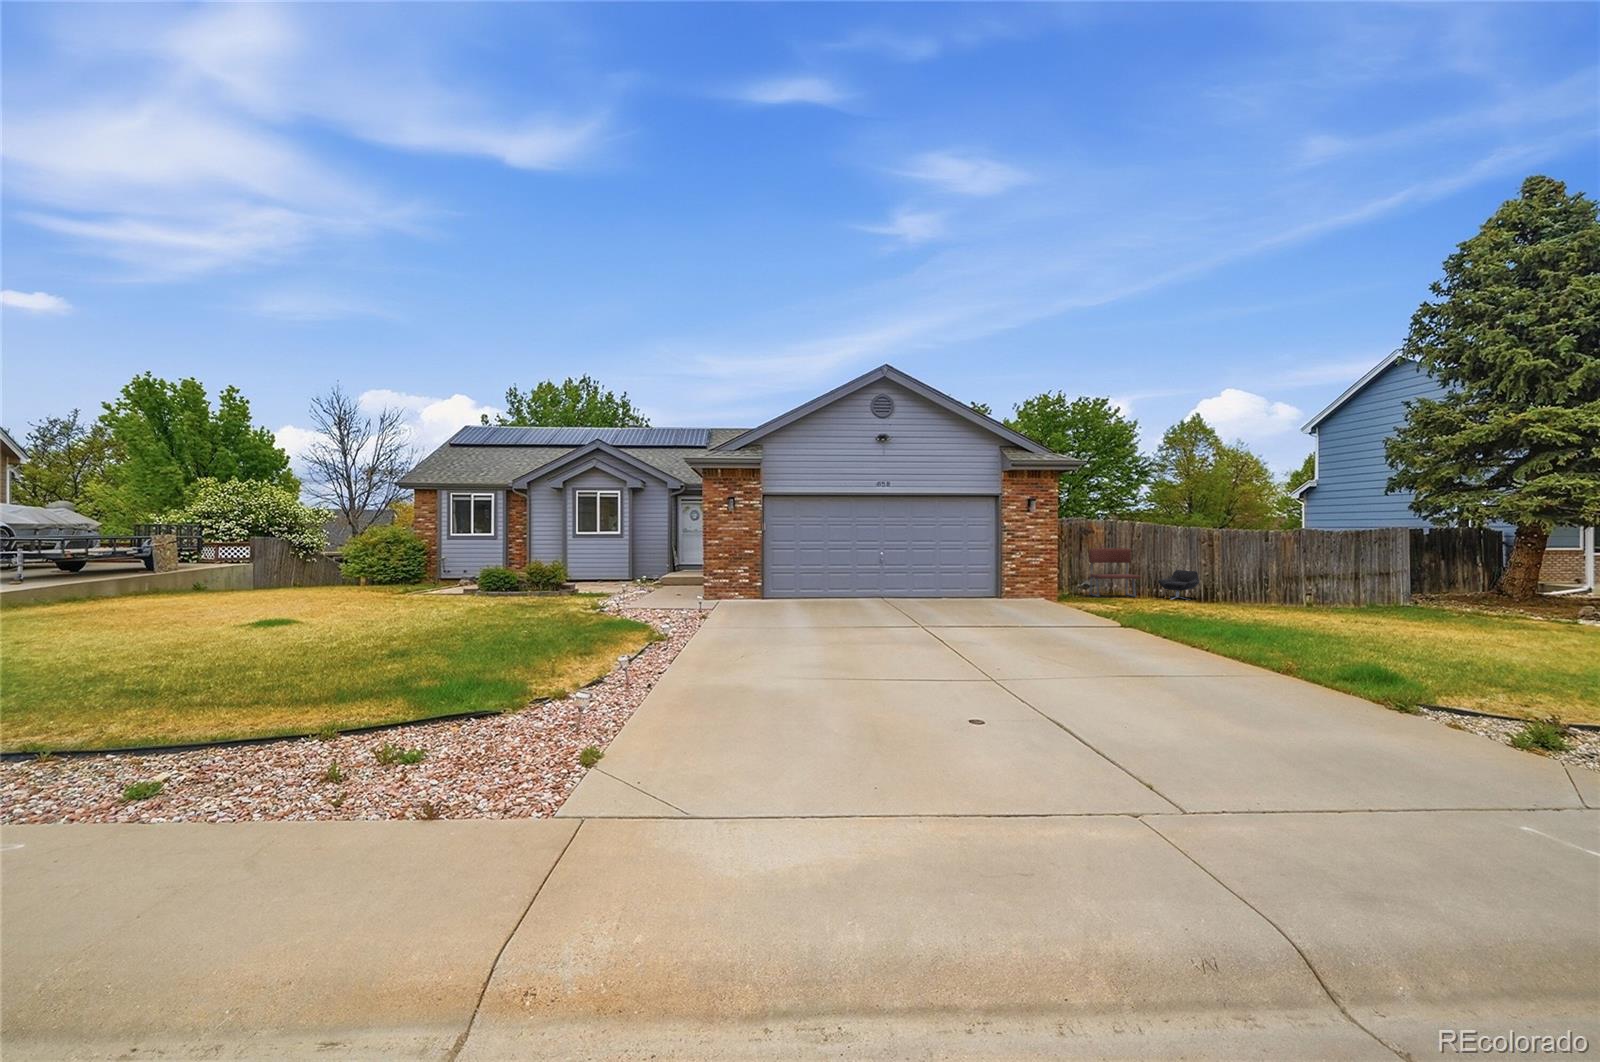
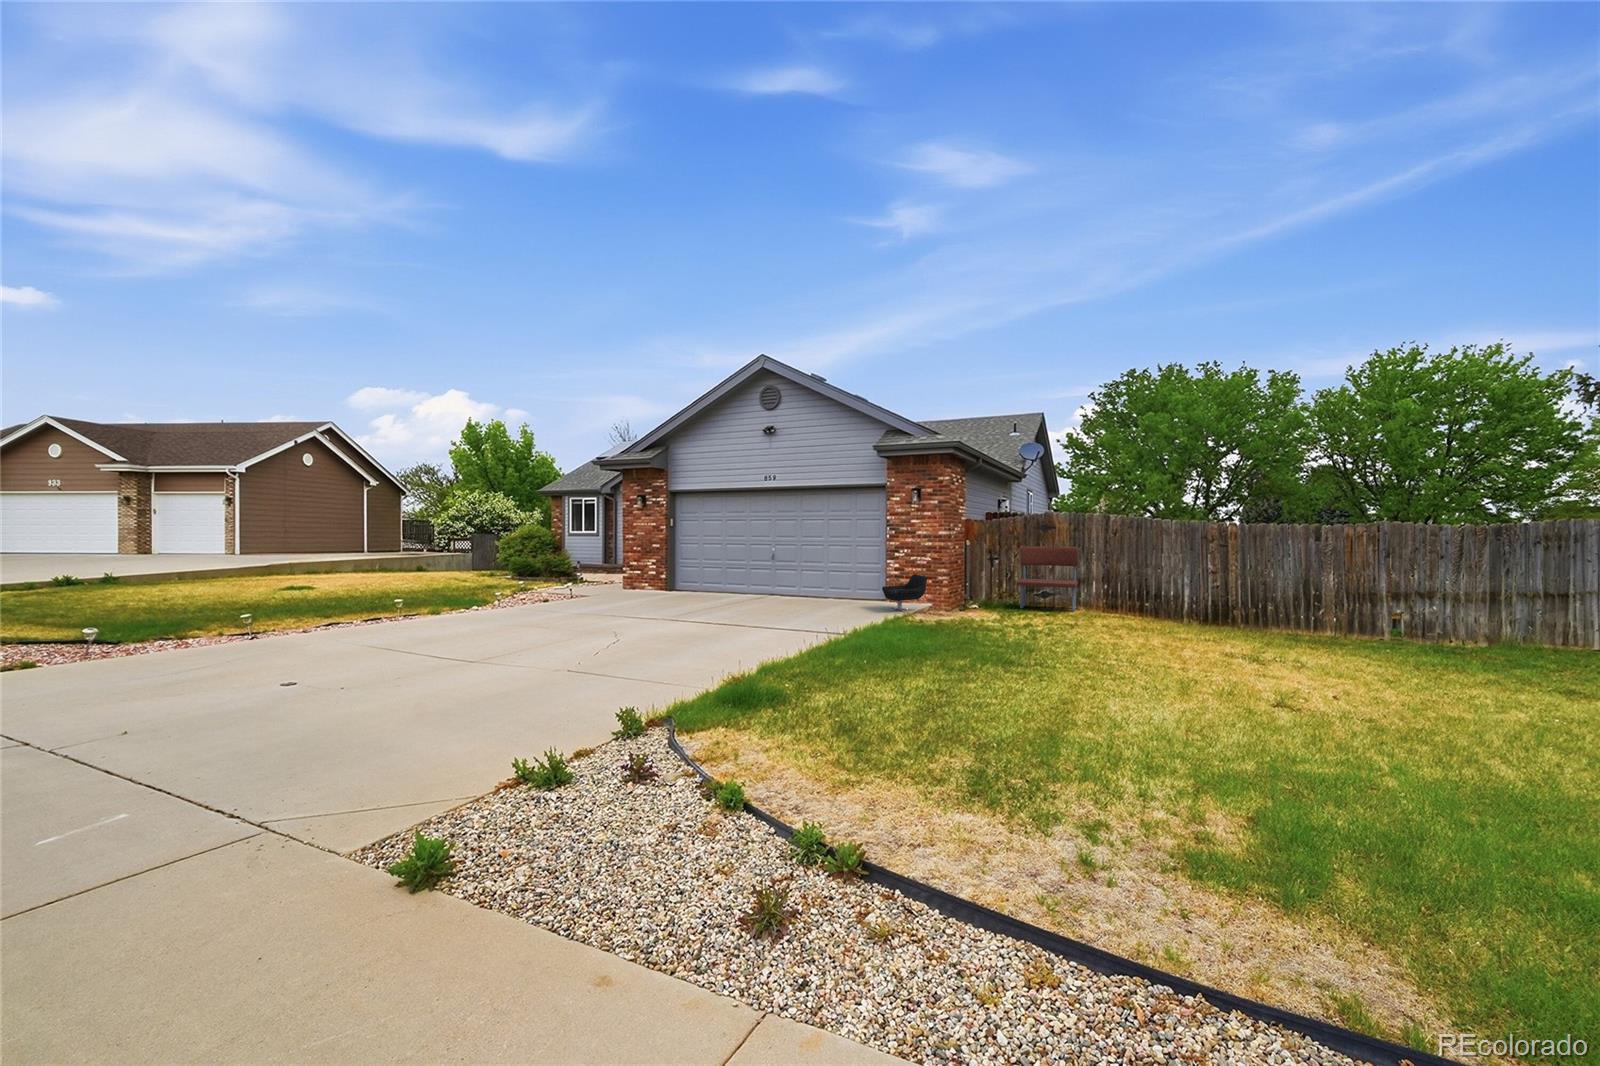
lounge chair: present [1158,570,1199,599] -> present [882,574,928,613]

